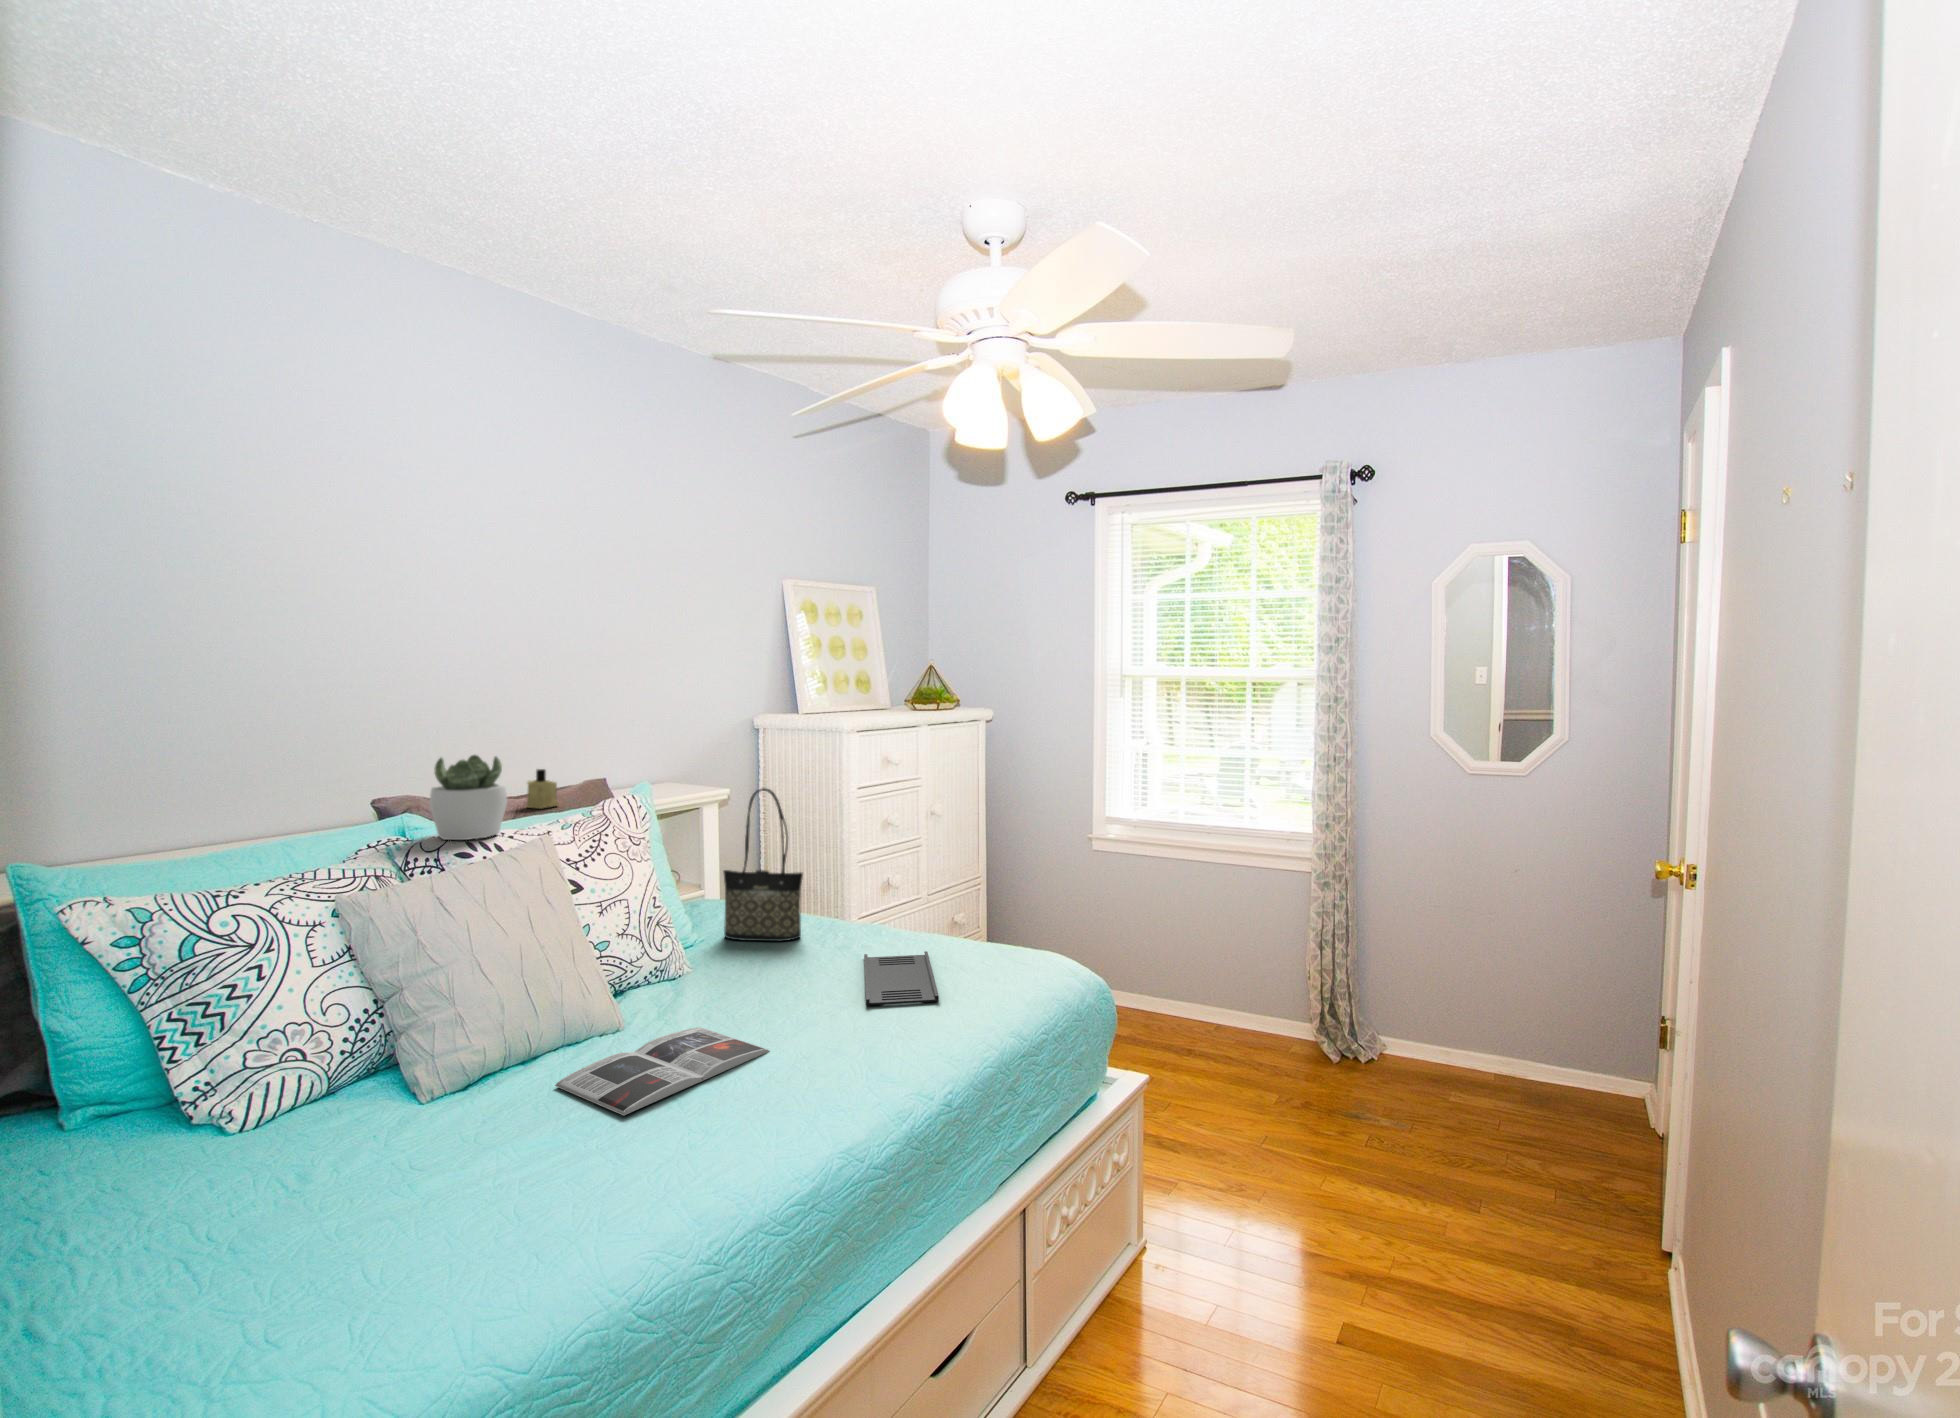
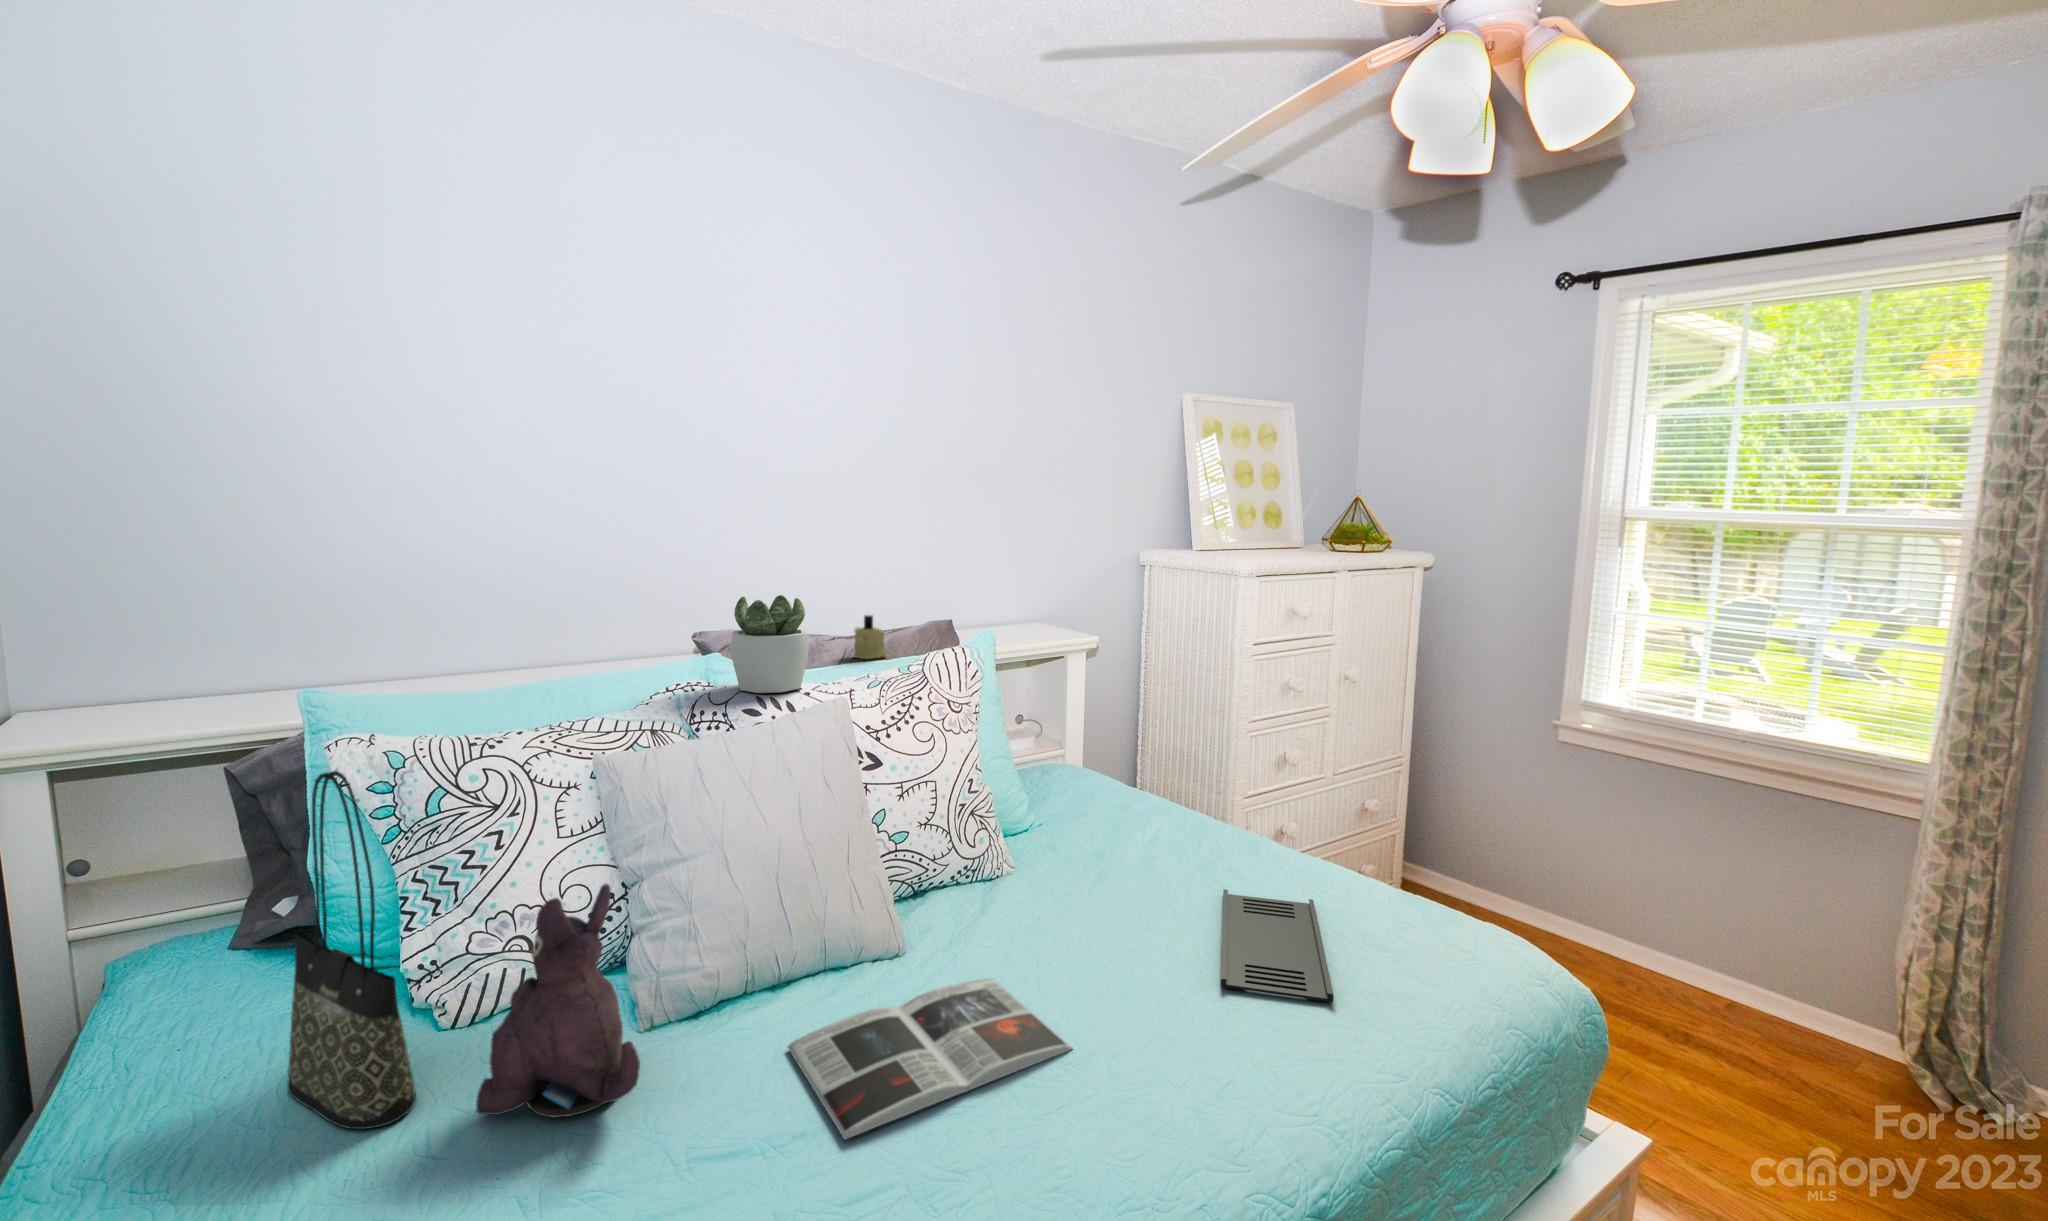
tote bag: present [724,788,803,941] -> present [287,770,416,1129]
plush toy: none [314,975,460,1160] -> present [476,884,640,1117]

